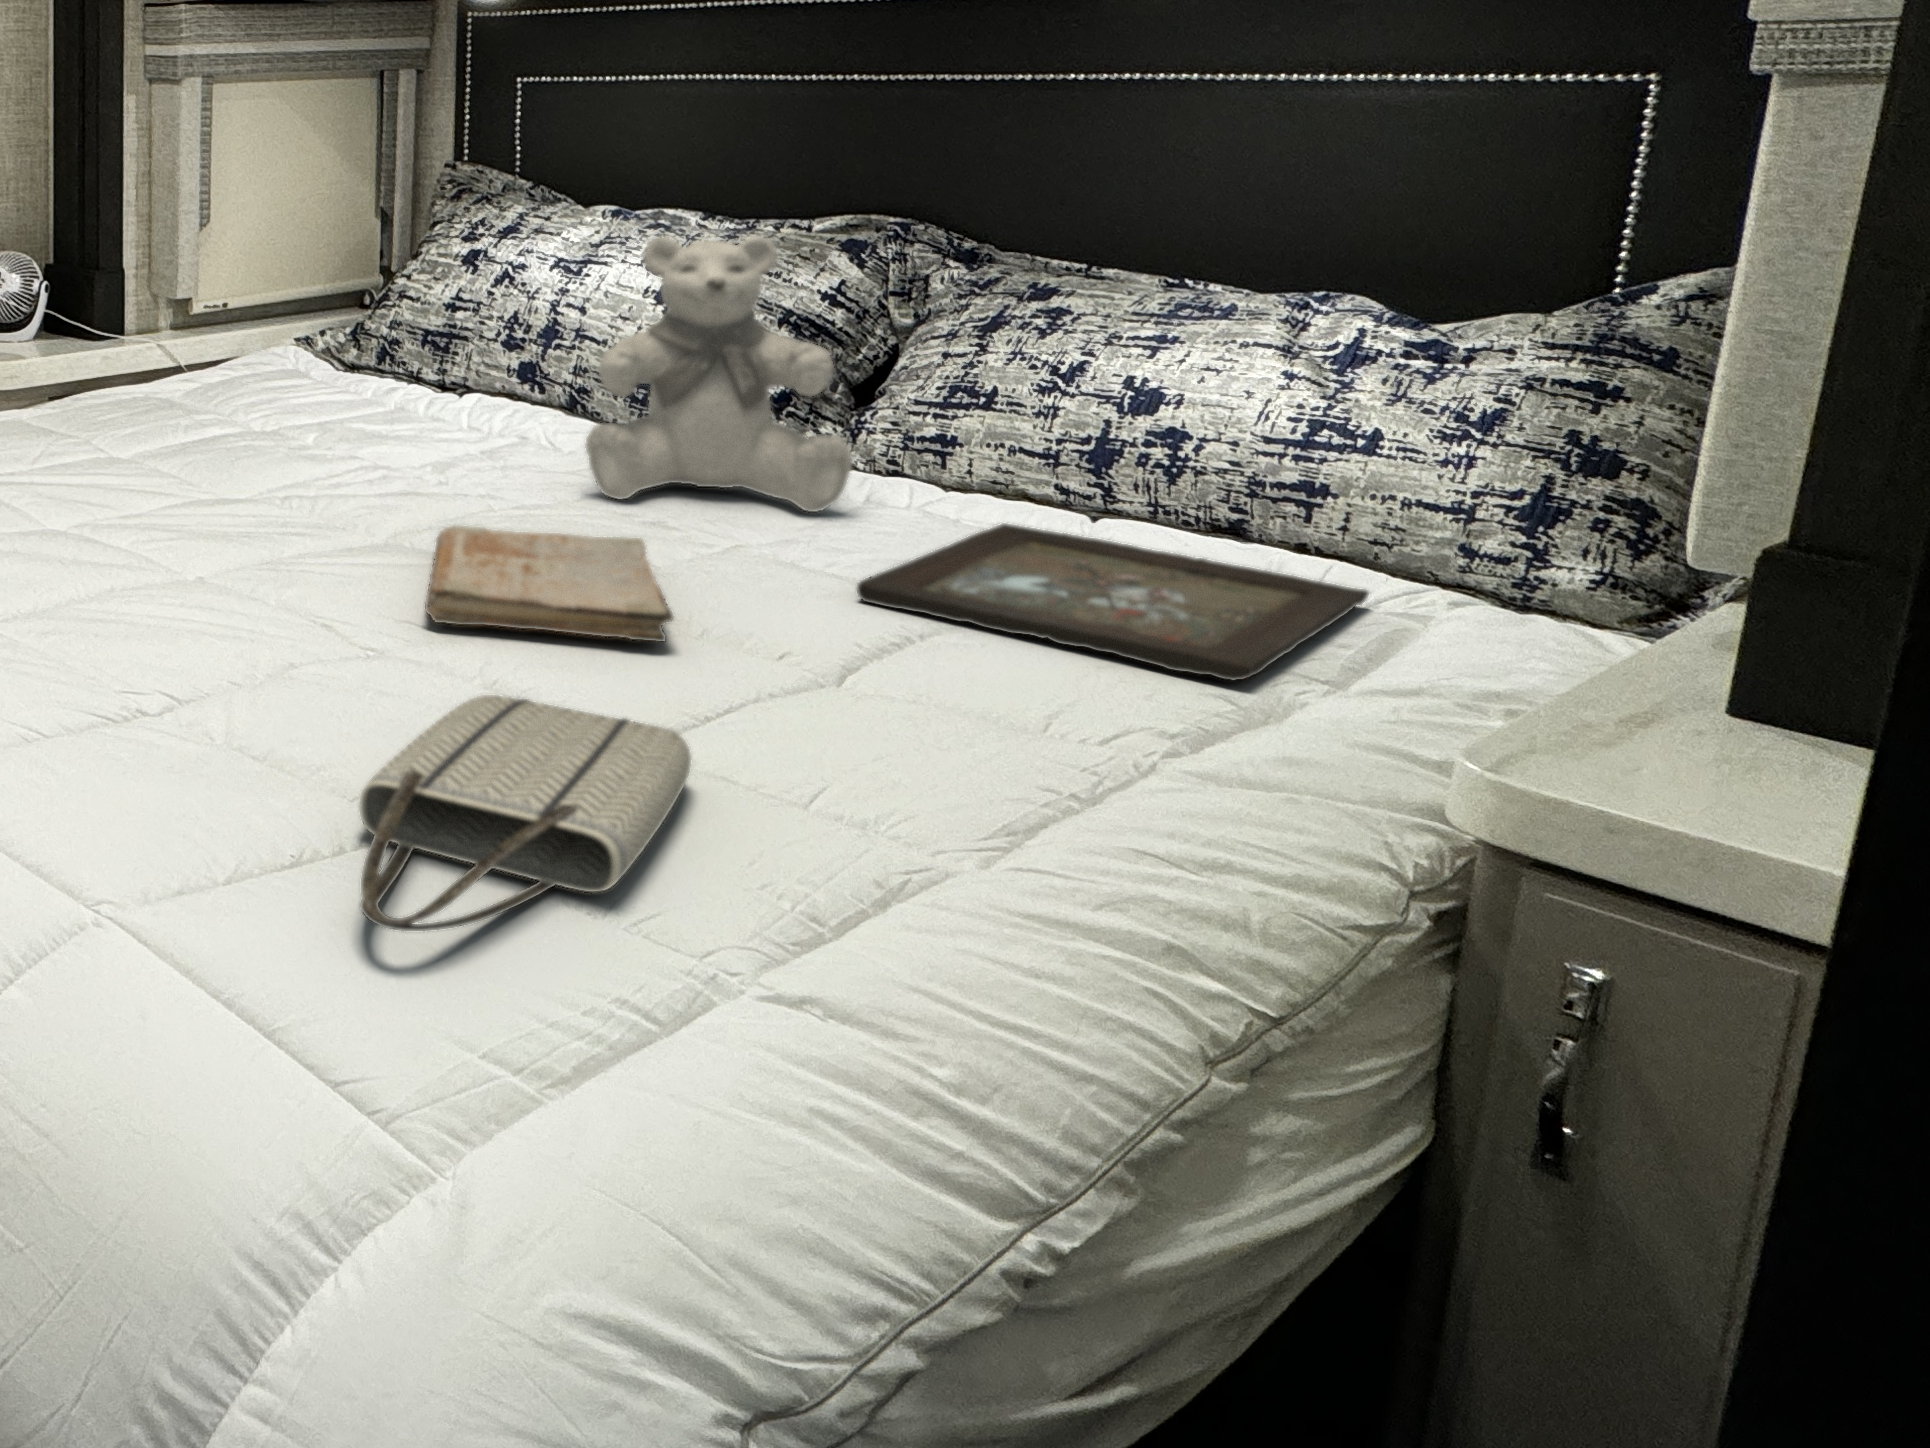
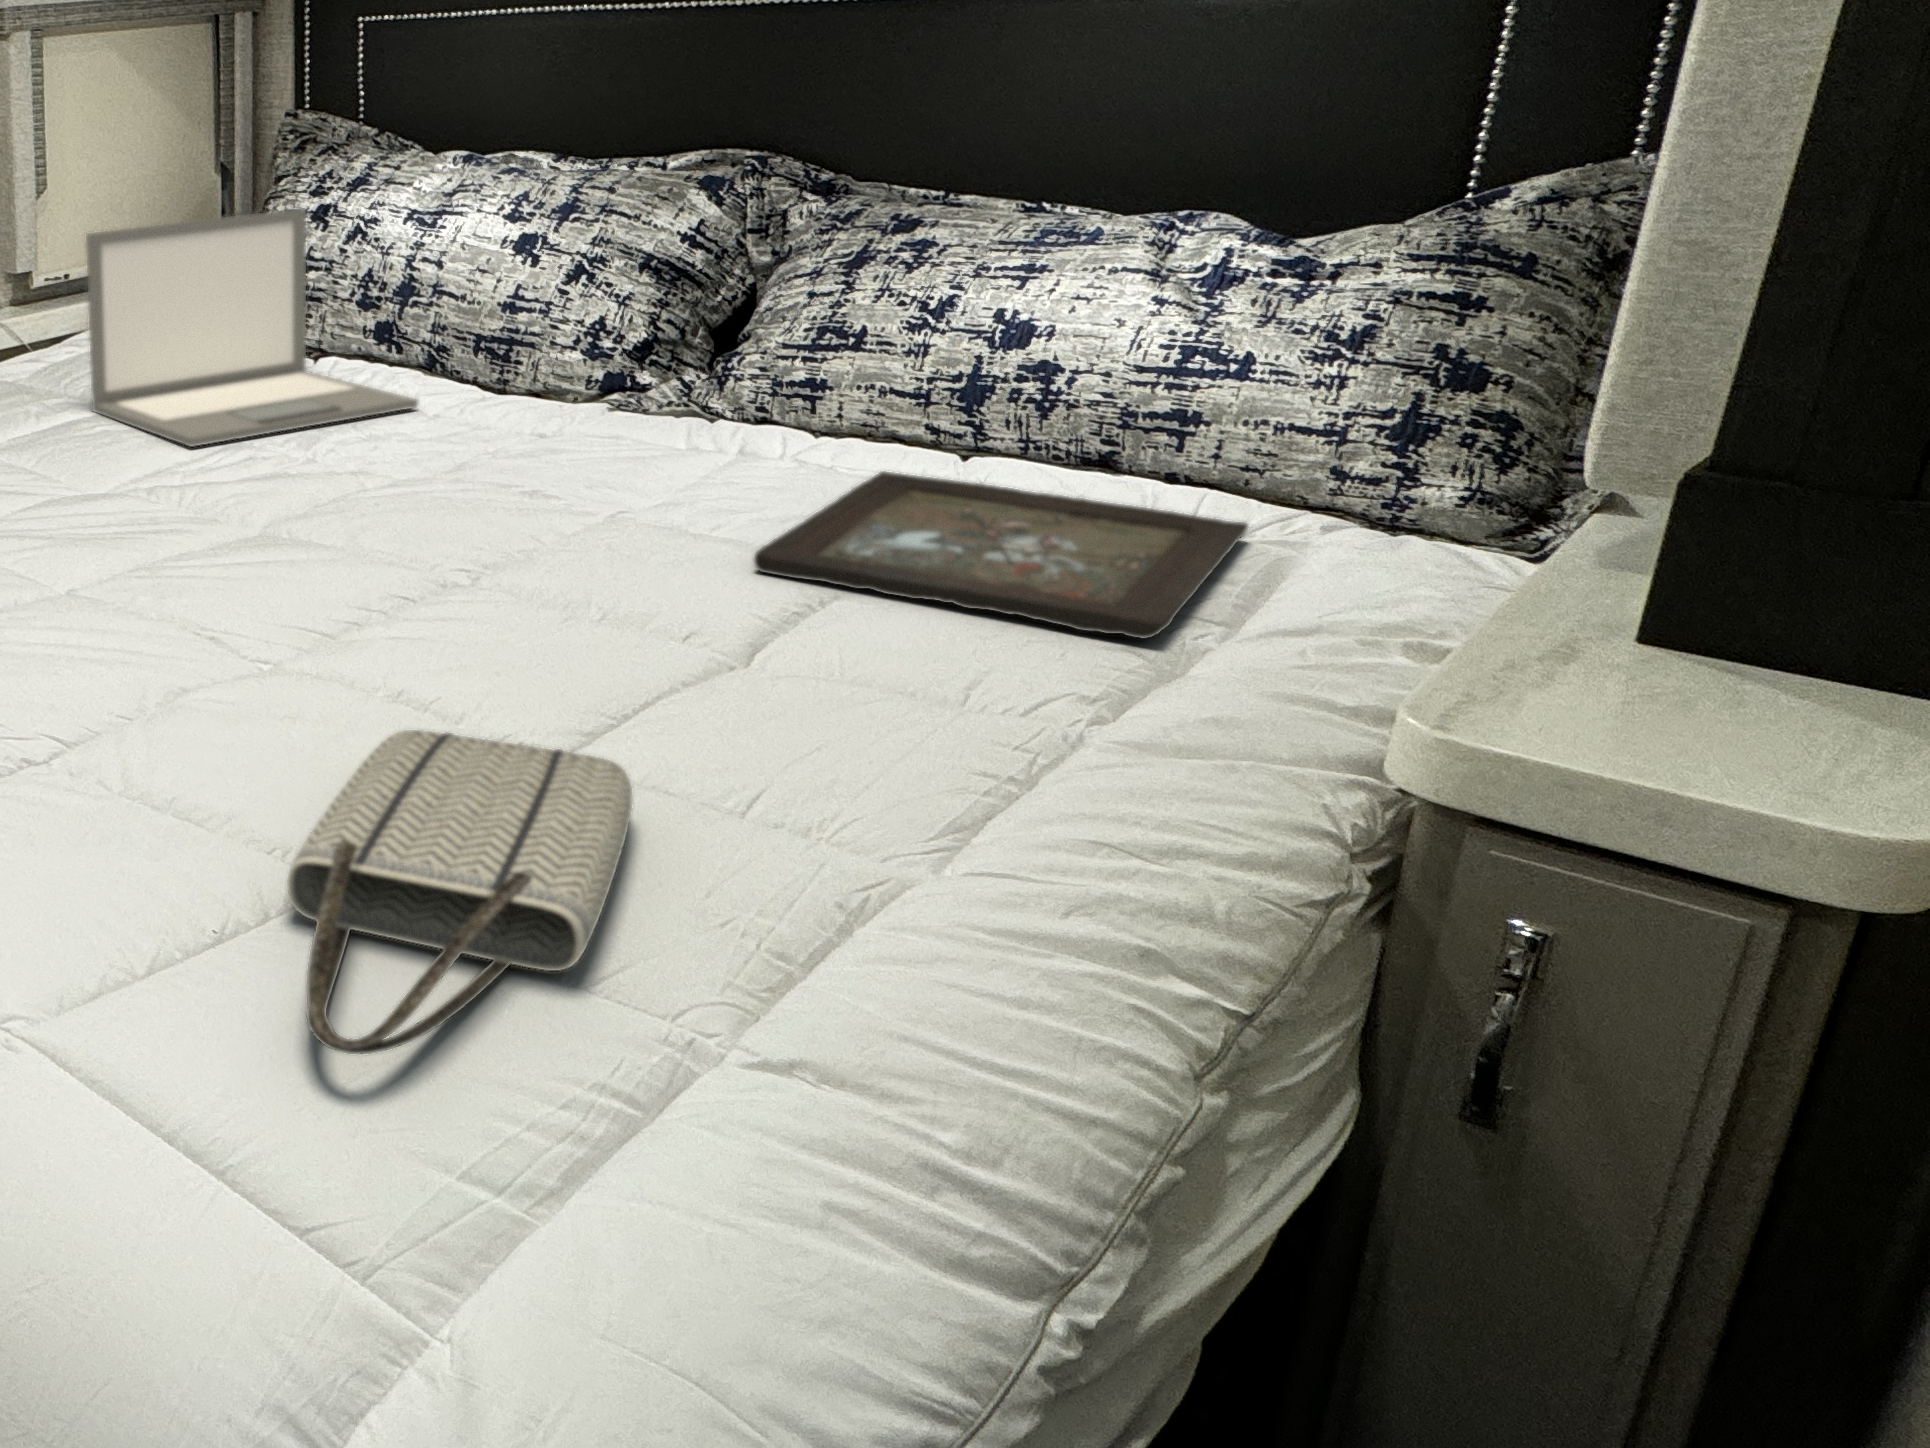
teddy bear: present [586,237,853,512] -> none [458,183,730,470]
laptop: none [239,251,555,463] -> present [86,208,418,447]
book: present [425,526,673,642] -> none [316,517,582,641]

